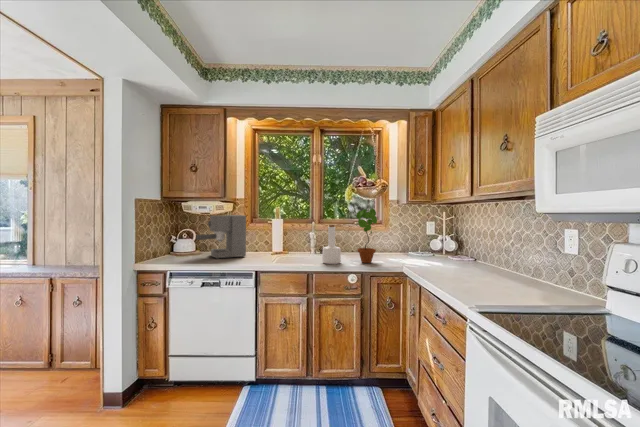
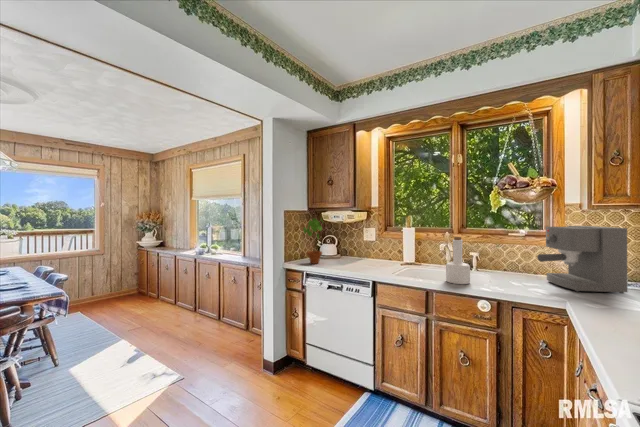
potted plant: present [356,209,377,263] -> present [303,218,323,264]
coffee maker: present [196,215,246,259] -> present [537,226,628,293]

